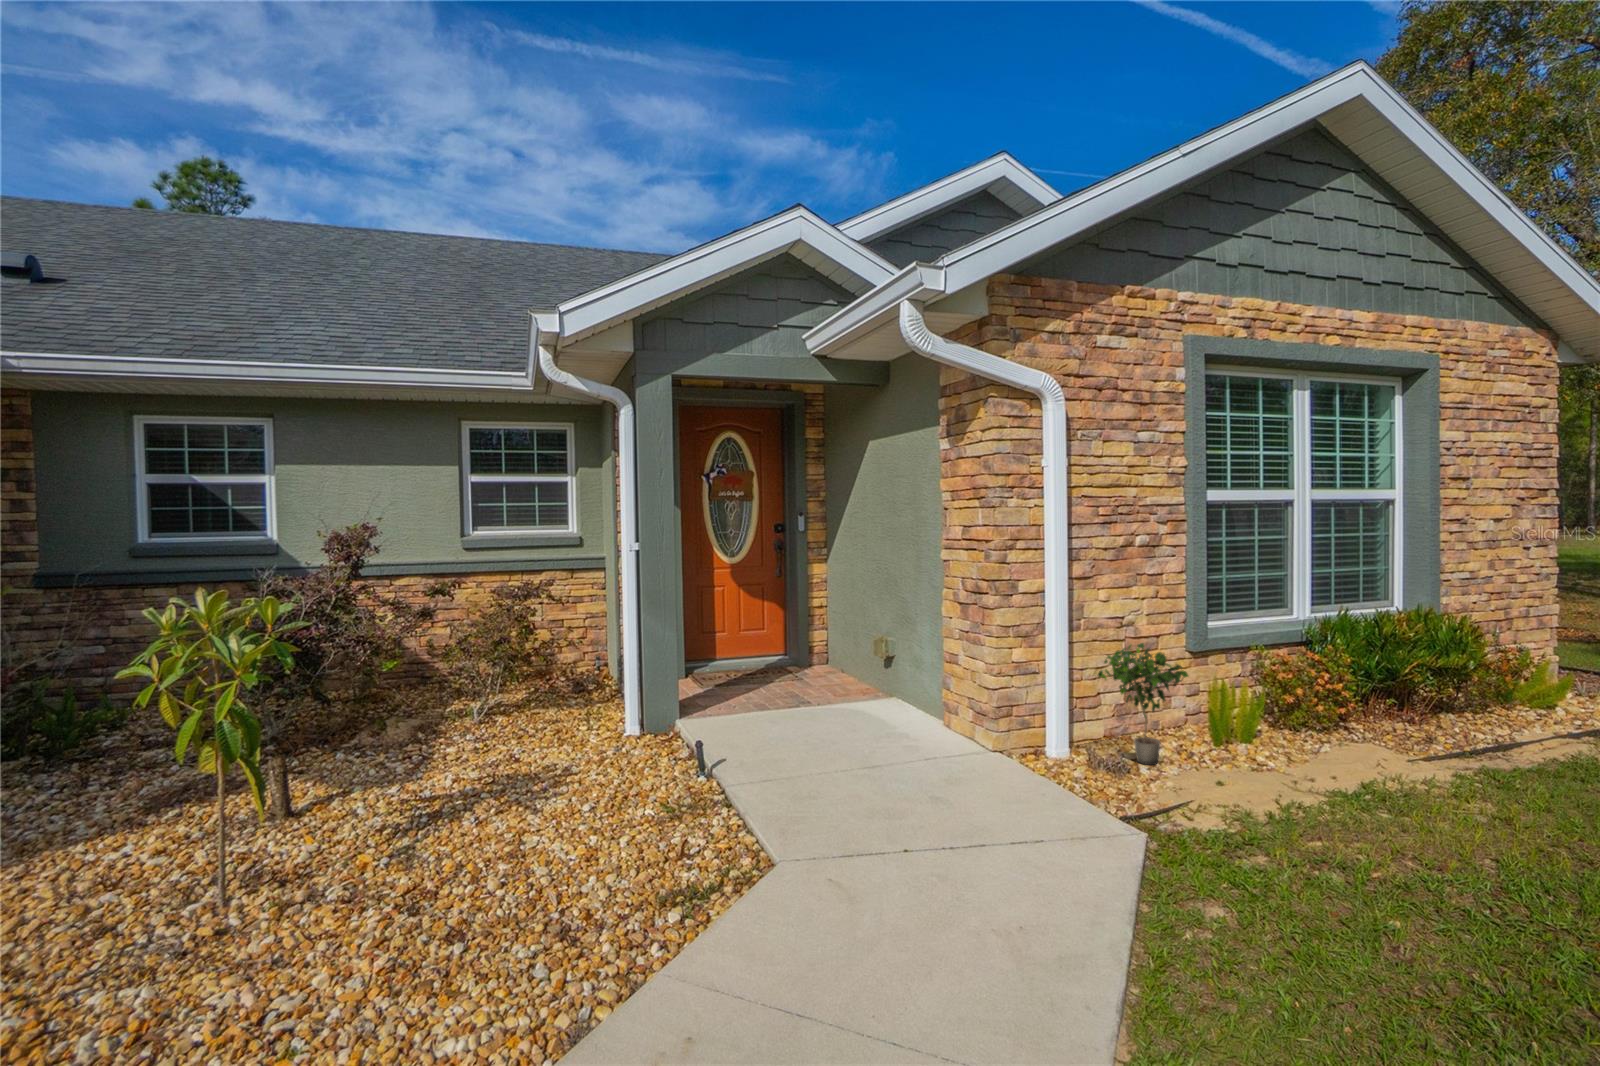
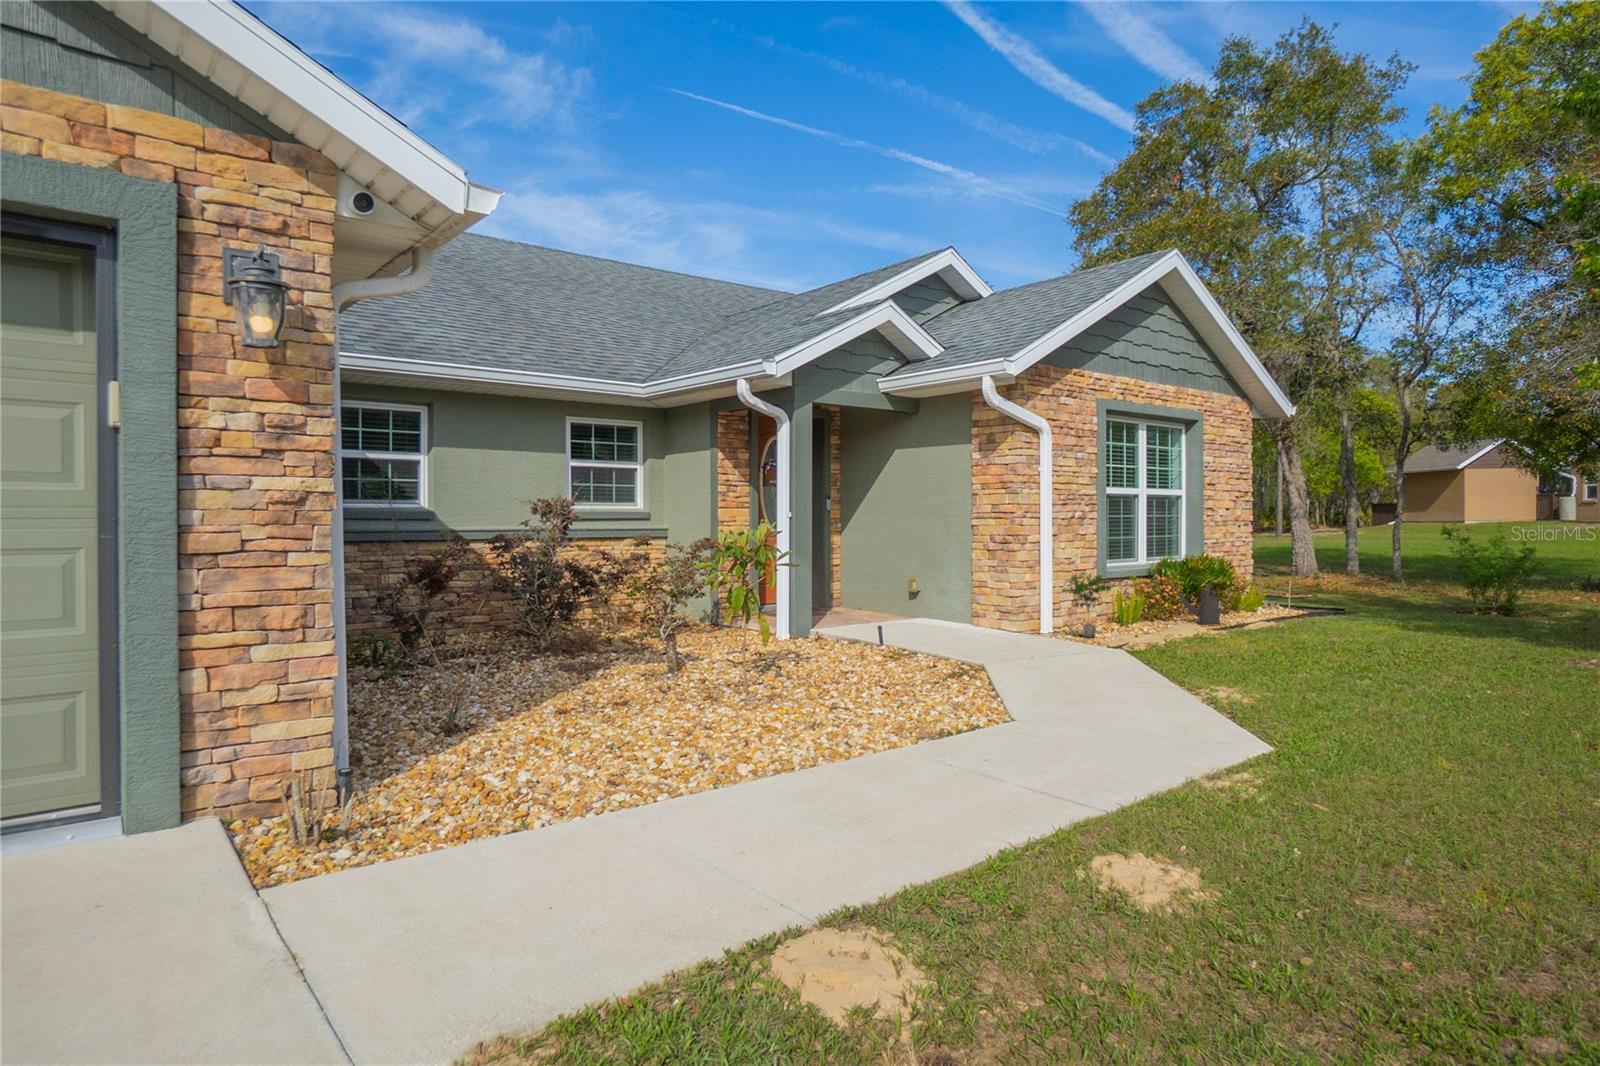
watering can: none [1363,663,1473,743] -> present [1175,584,1220,626]

